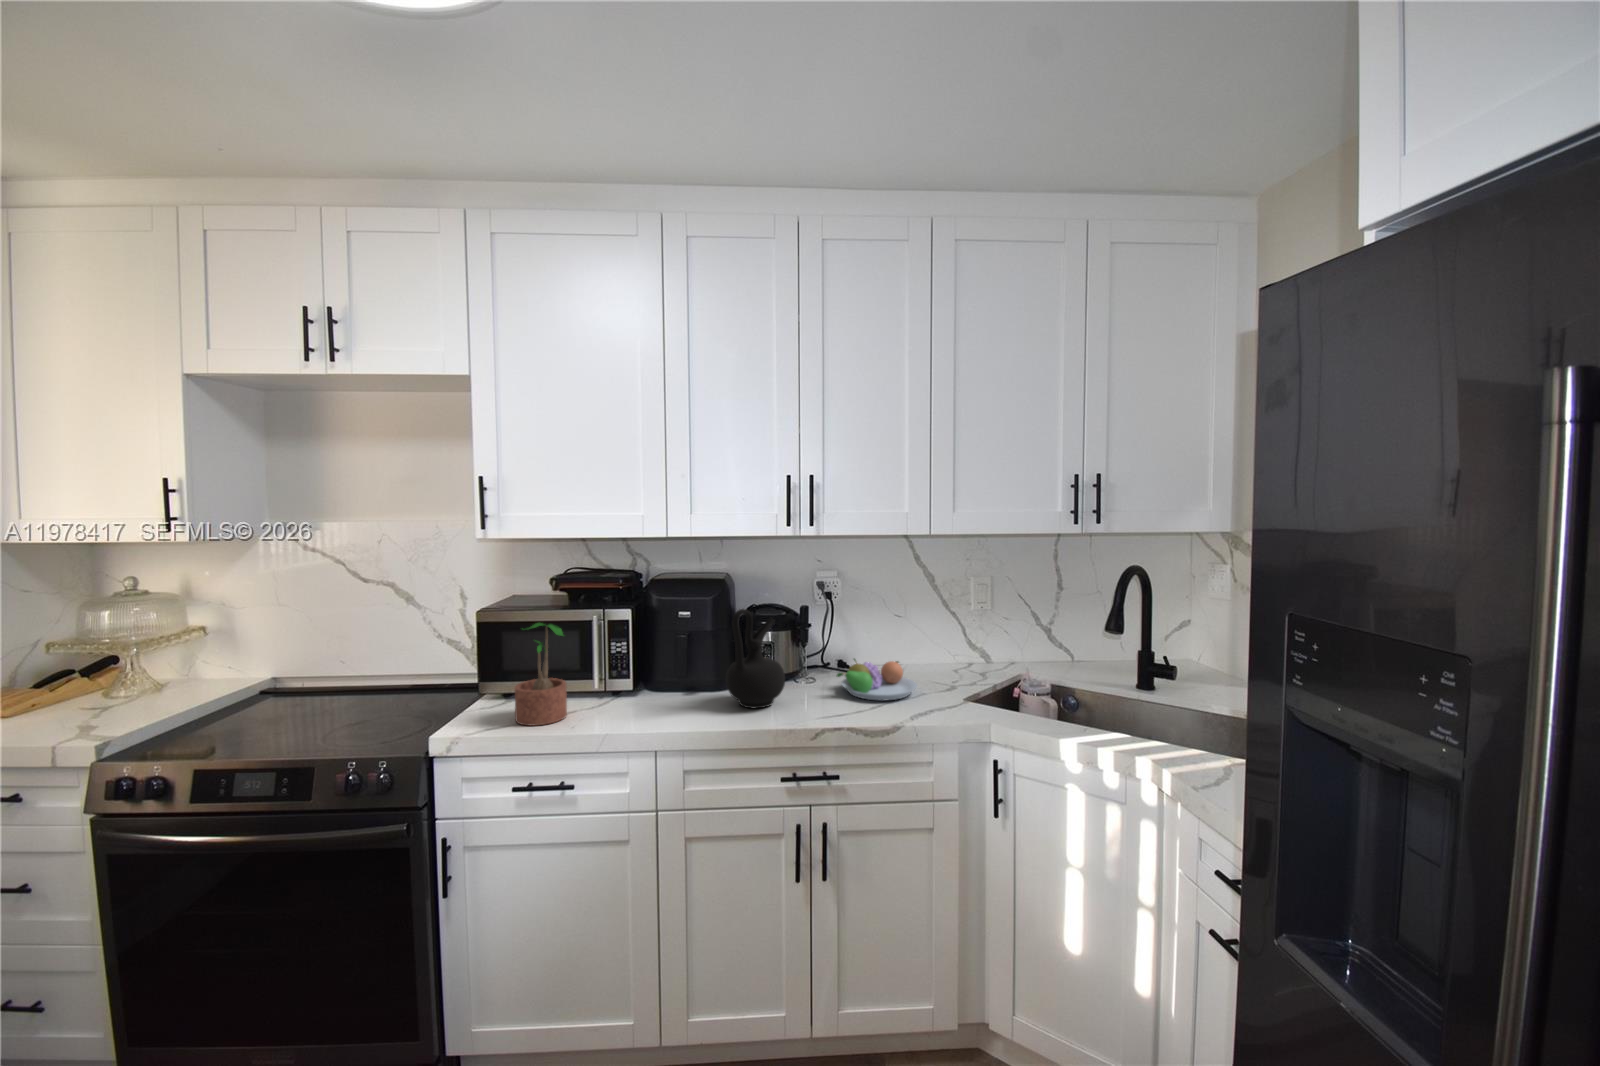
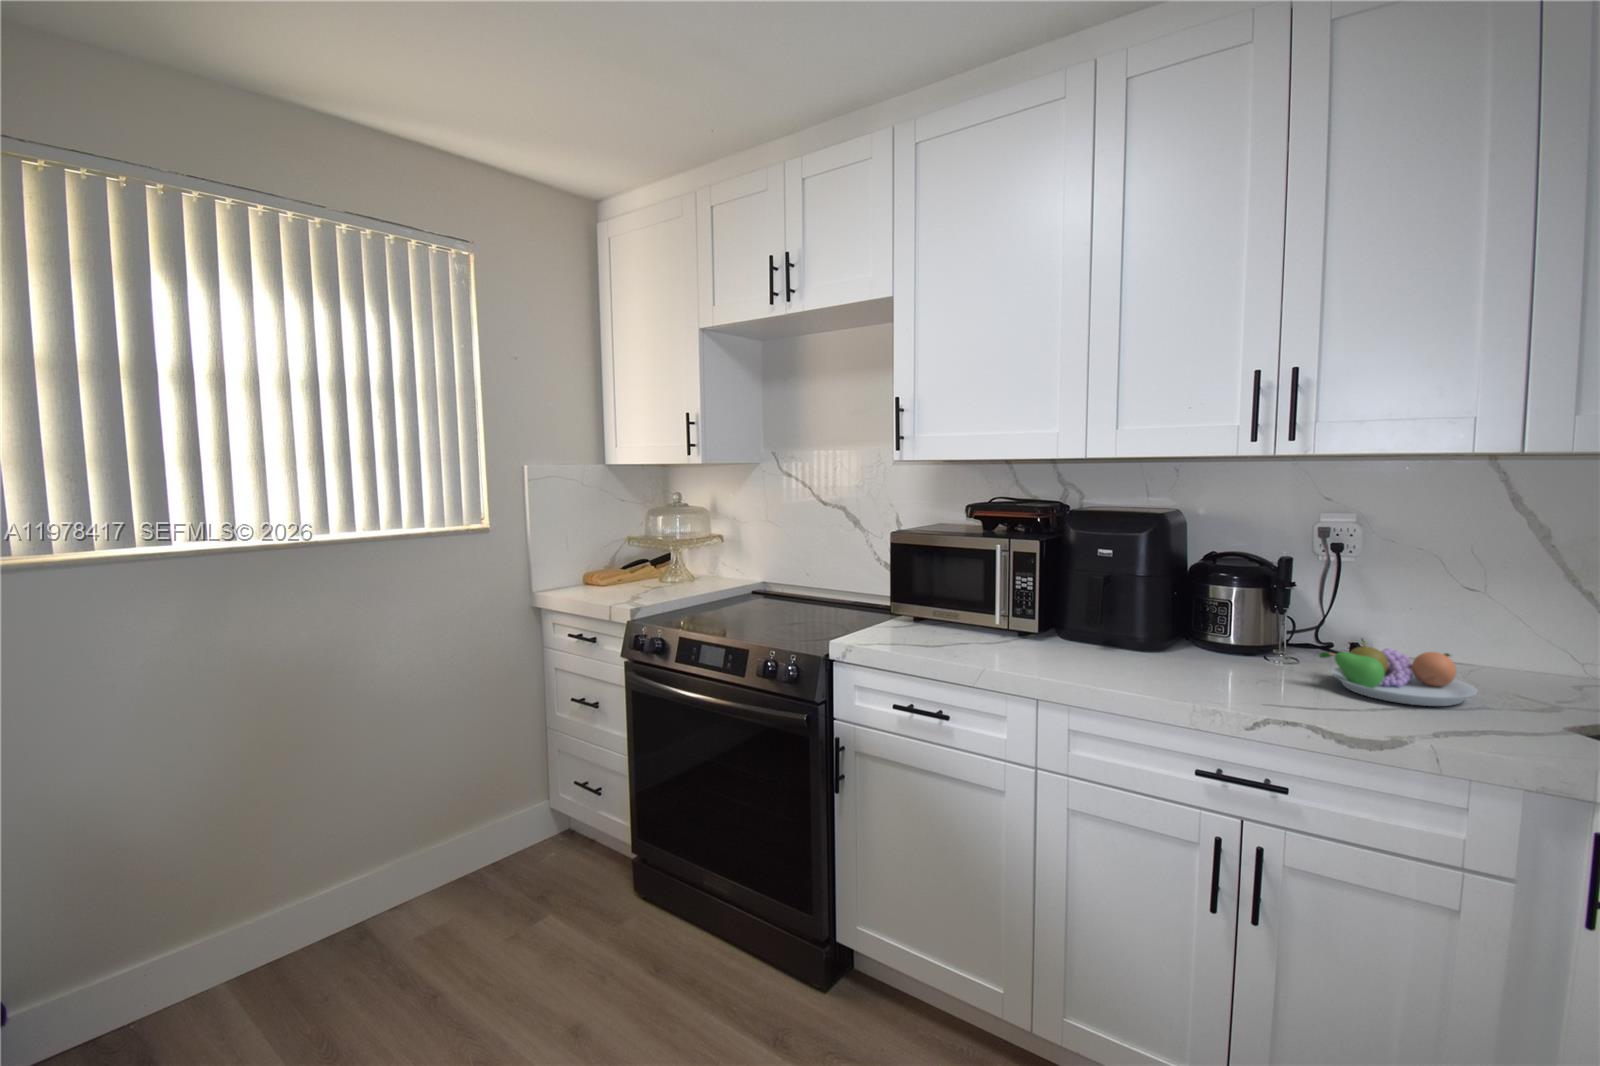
ceramic jug: present [726,609,785,708] -> none [1144,545,1230,677]
potted plant: present [515,623,567,726] -> none [907,544,958,649]

